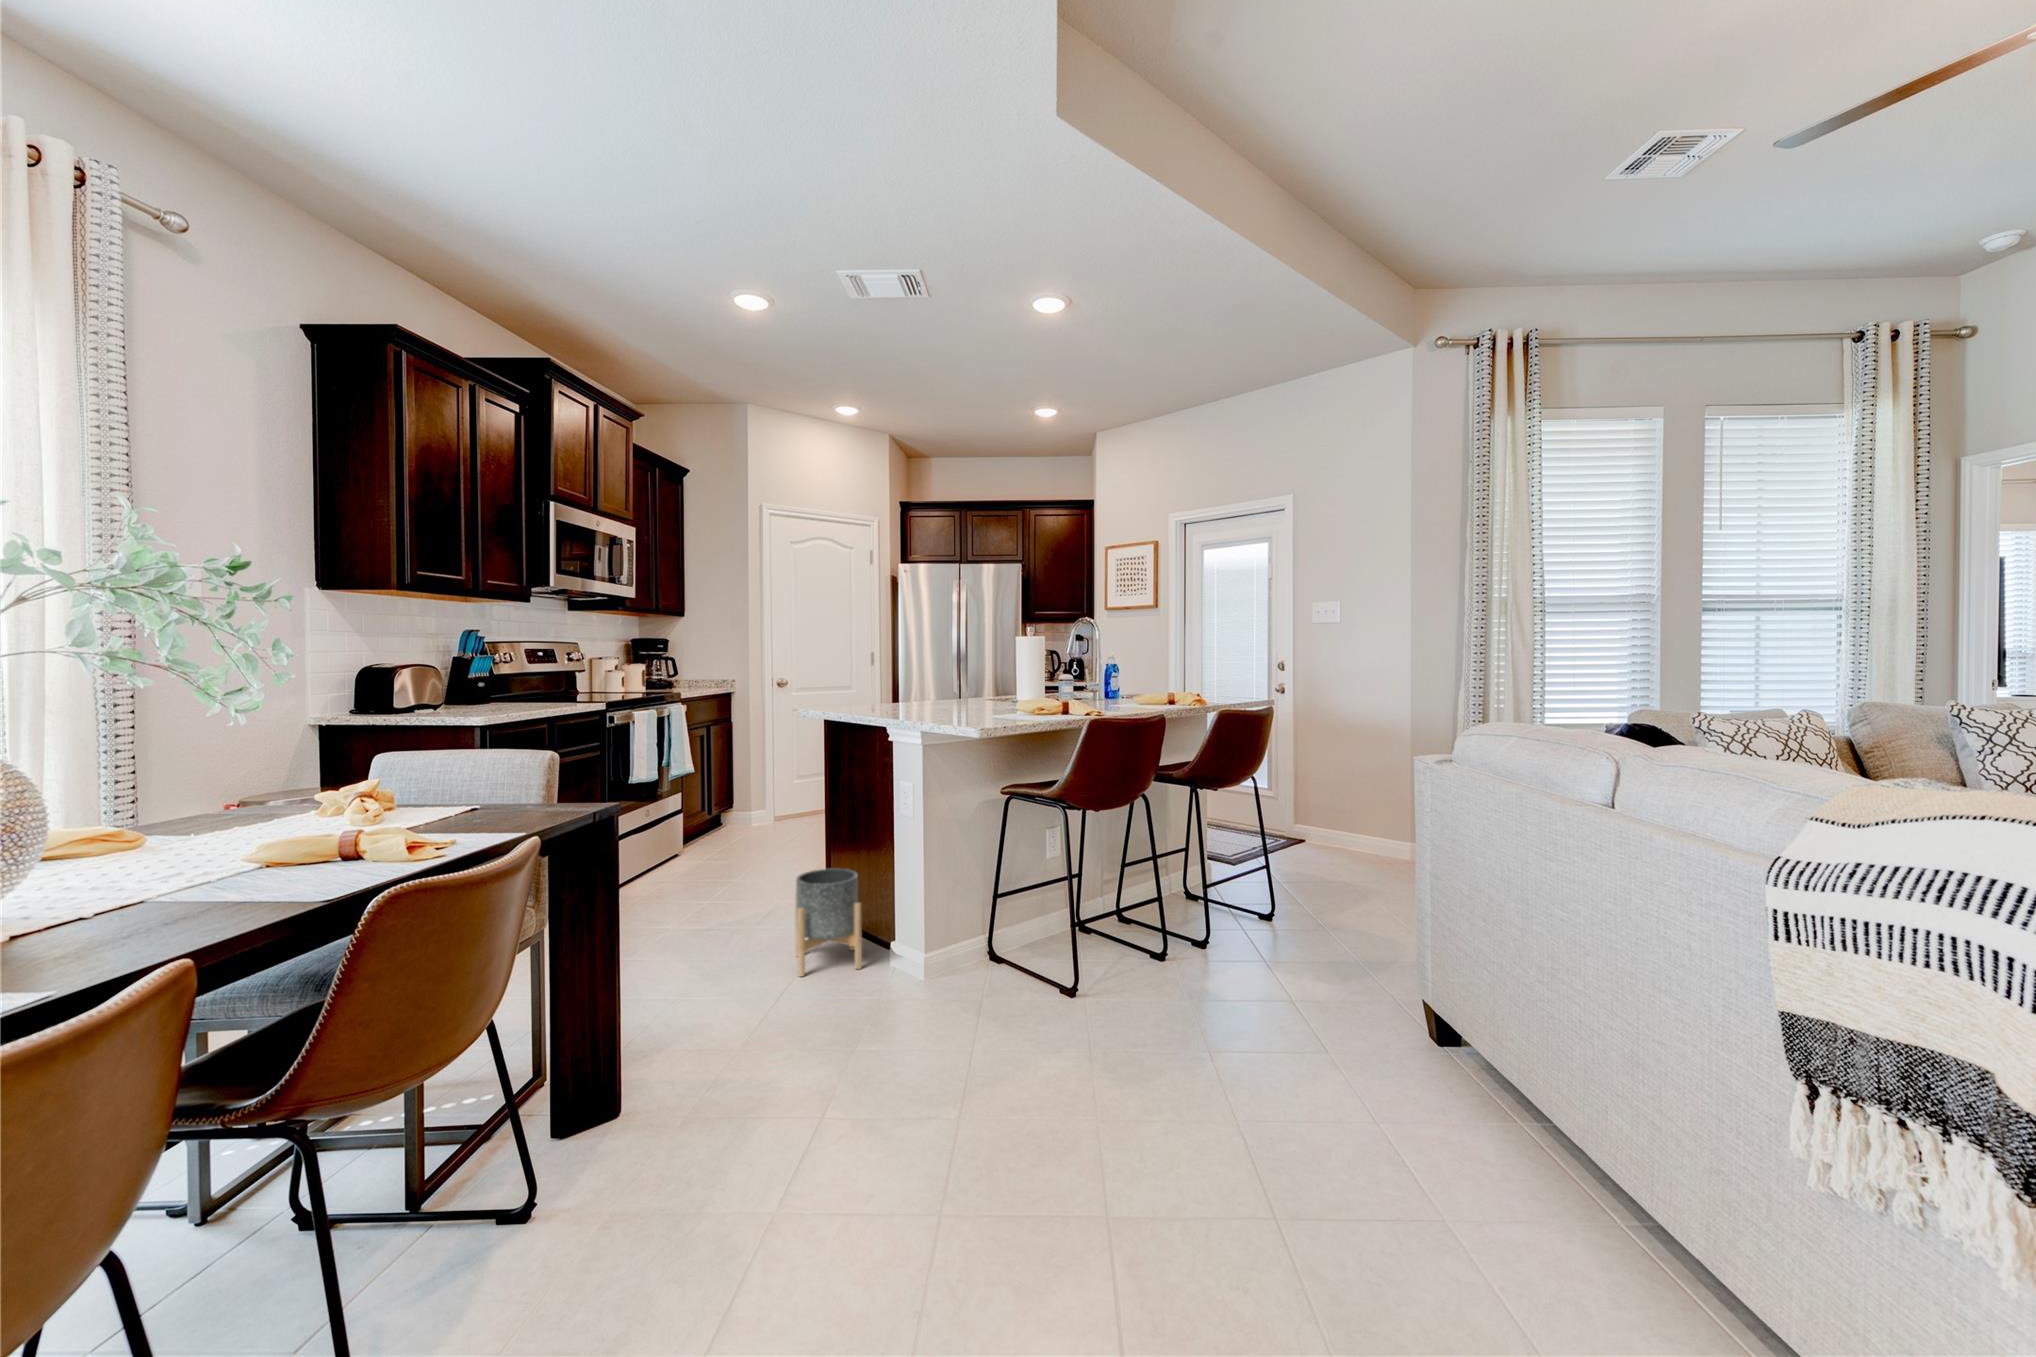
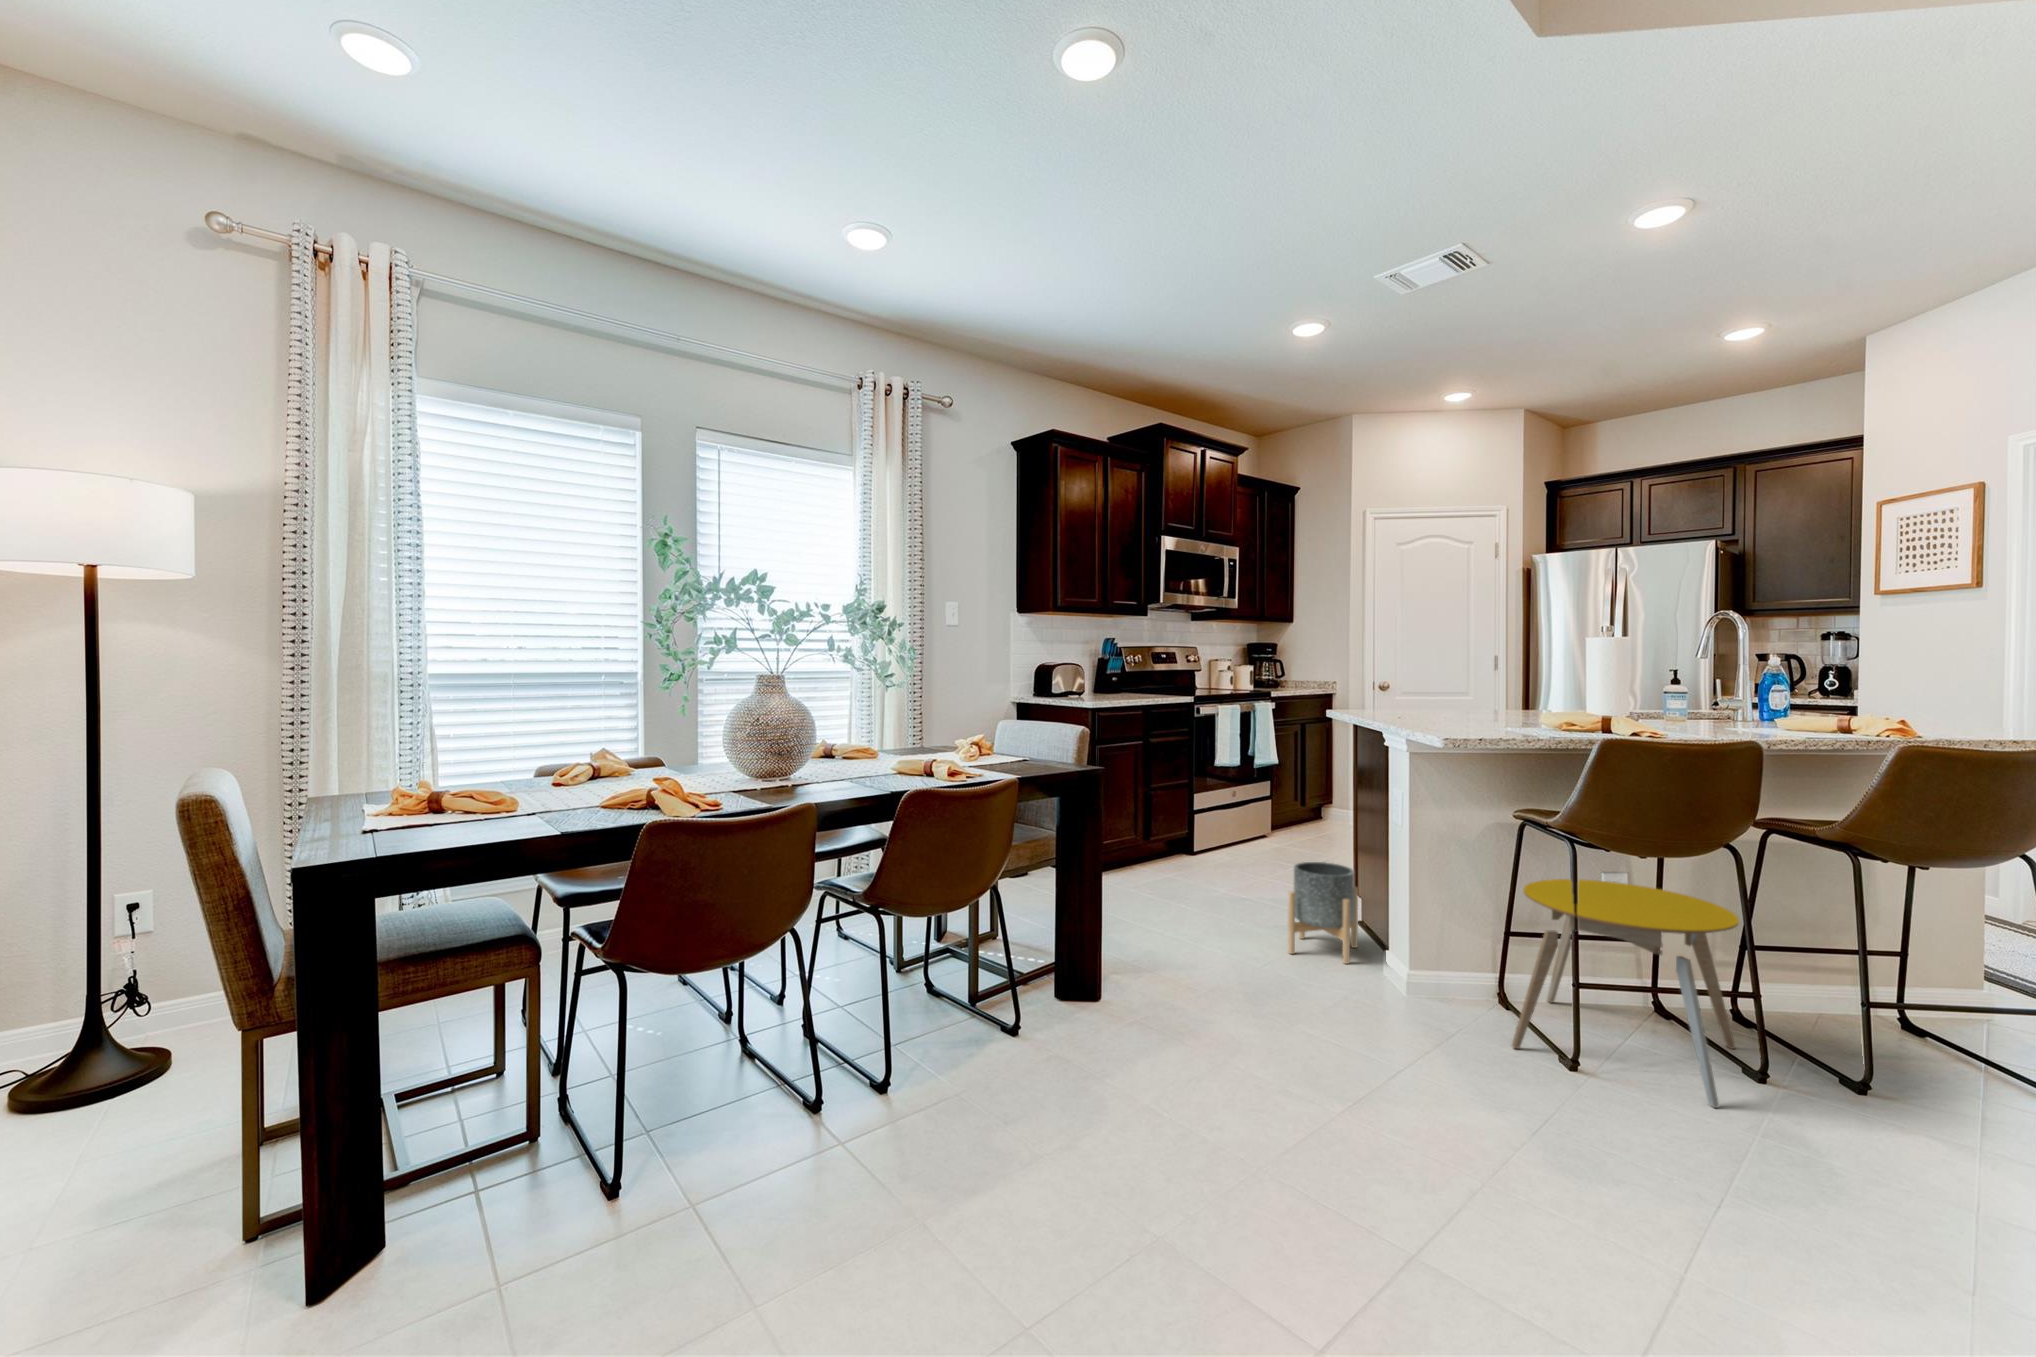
stool: none [1025,837,1174,1001] -> present [1512,879,1739,1108]

